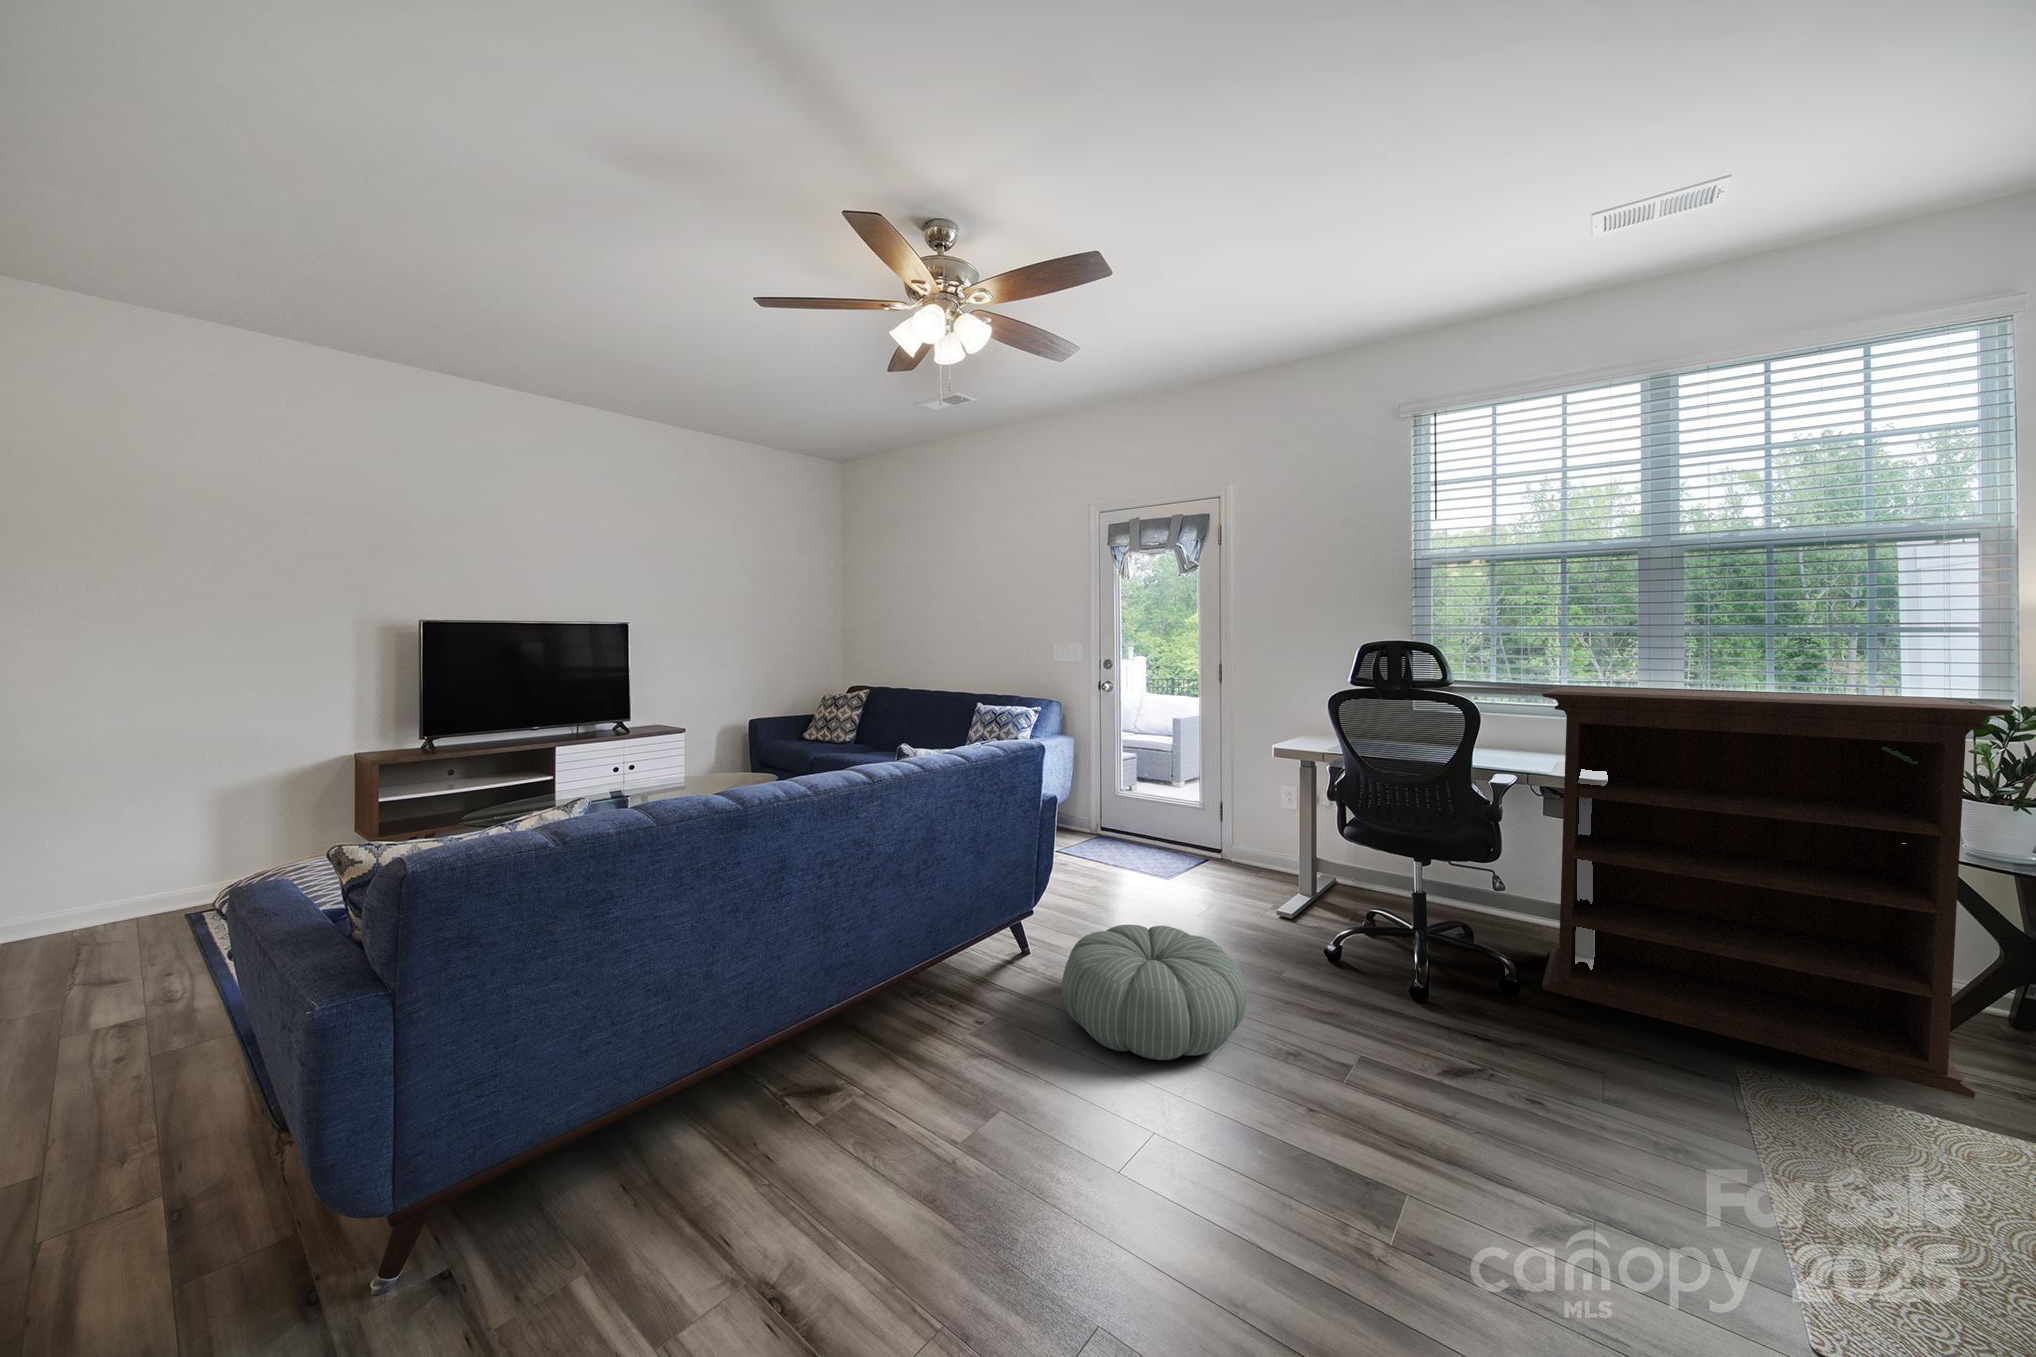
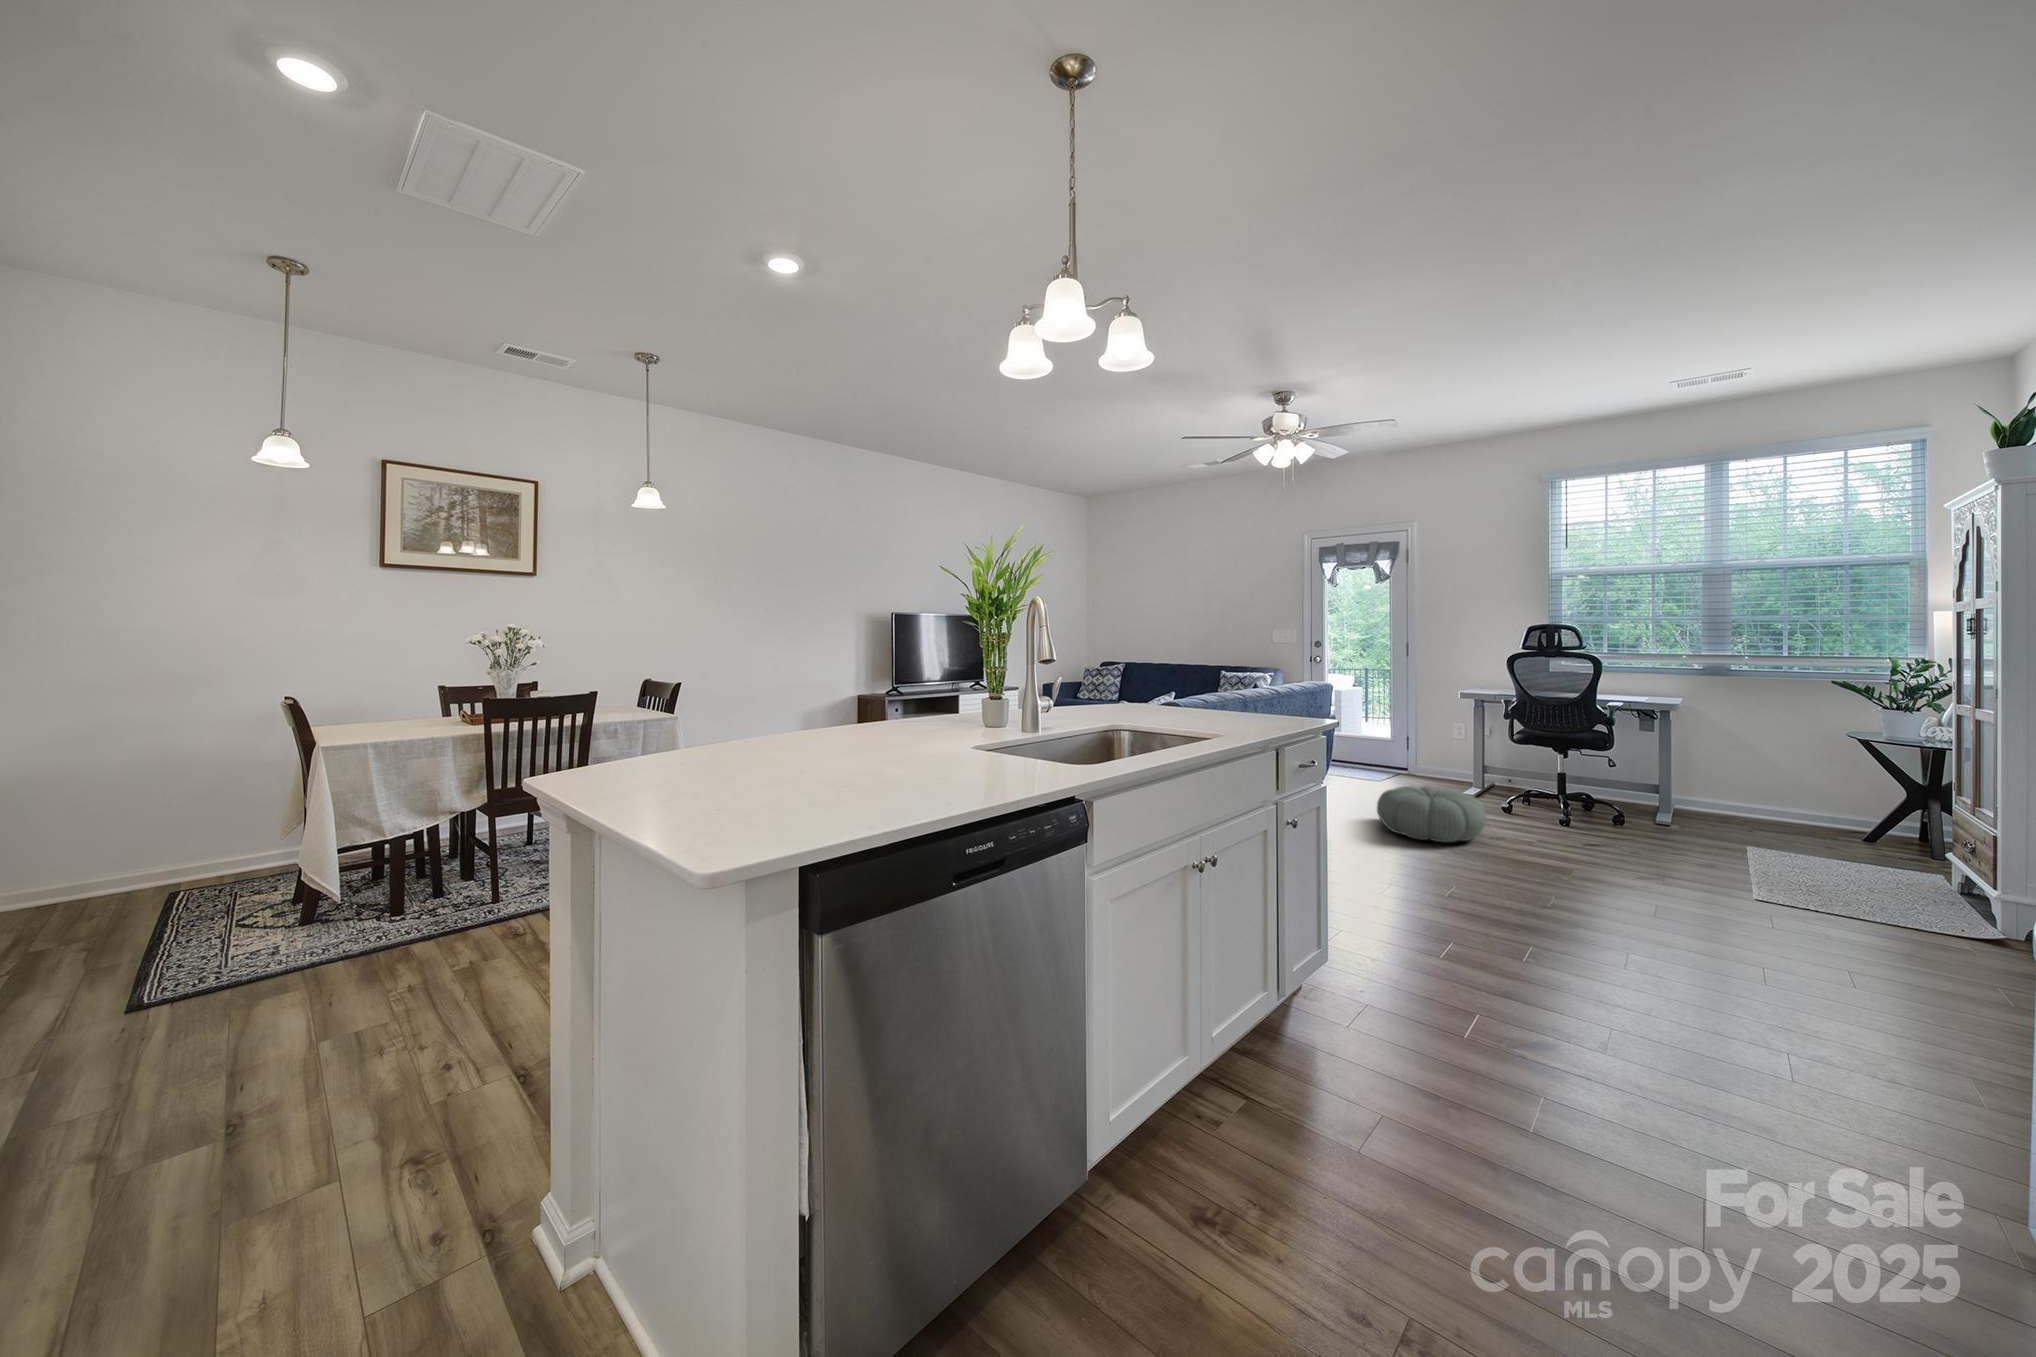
bookshelf: present [1542,687,2013,1098] -> none [1643,652,1897,853]

